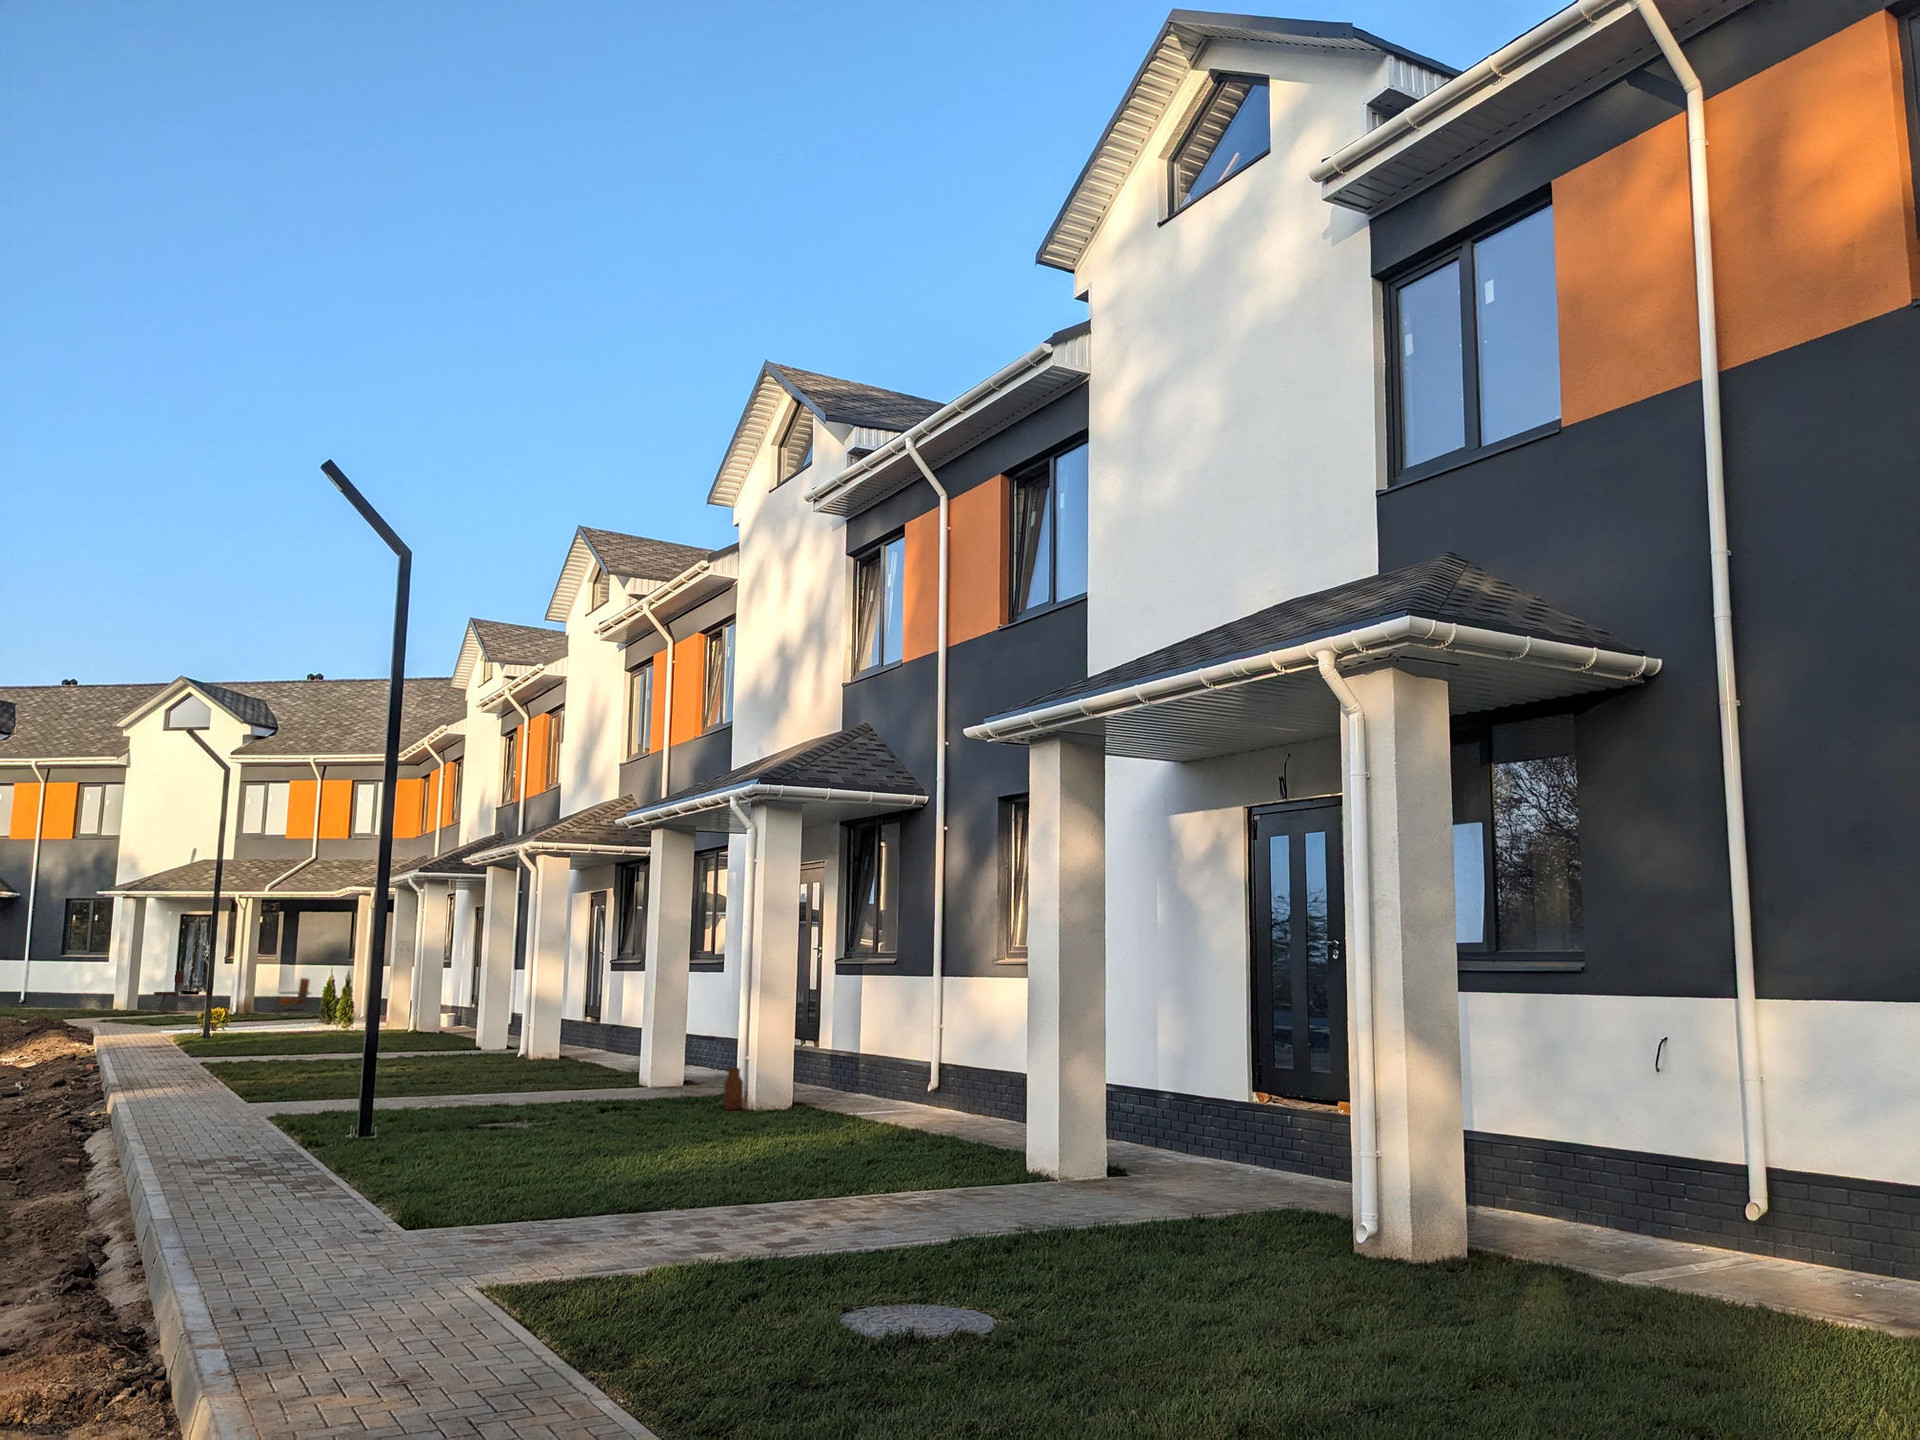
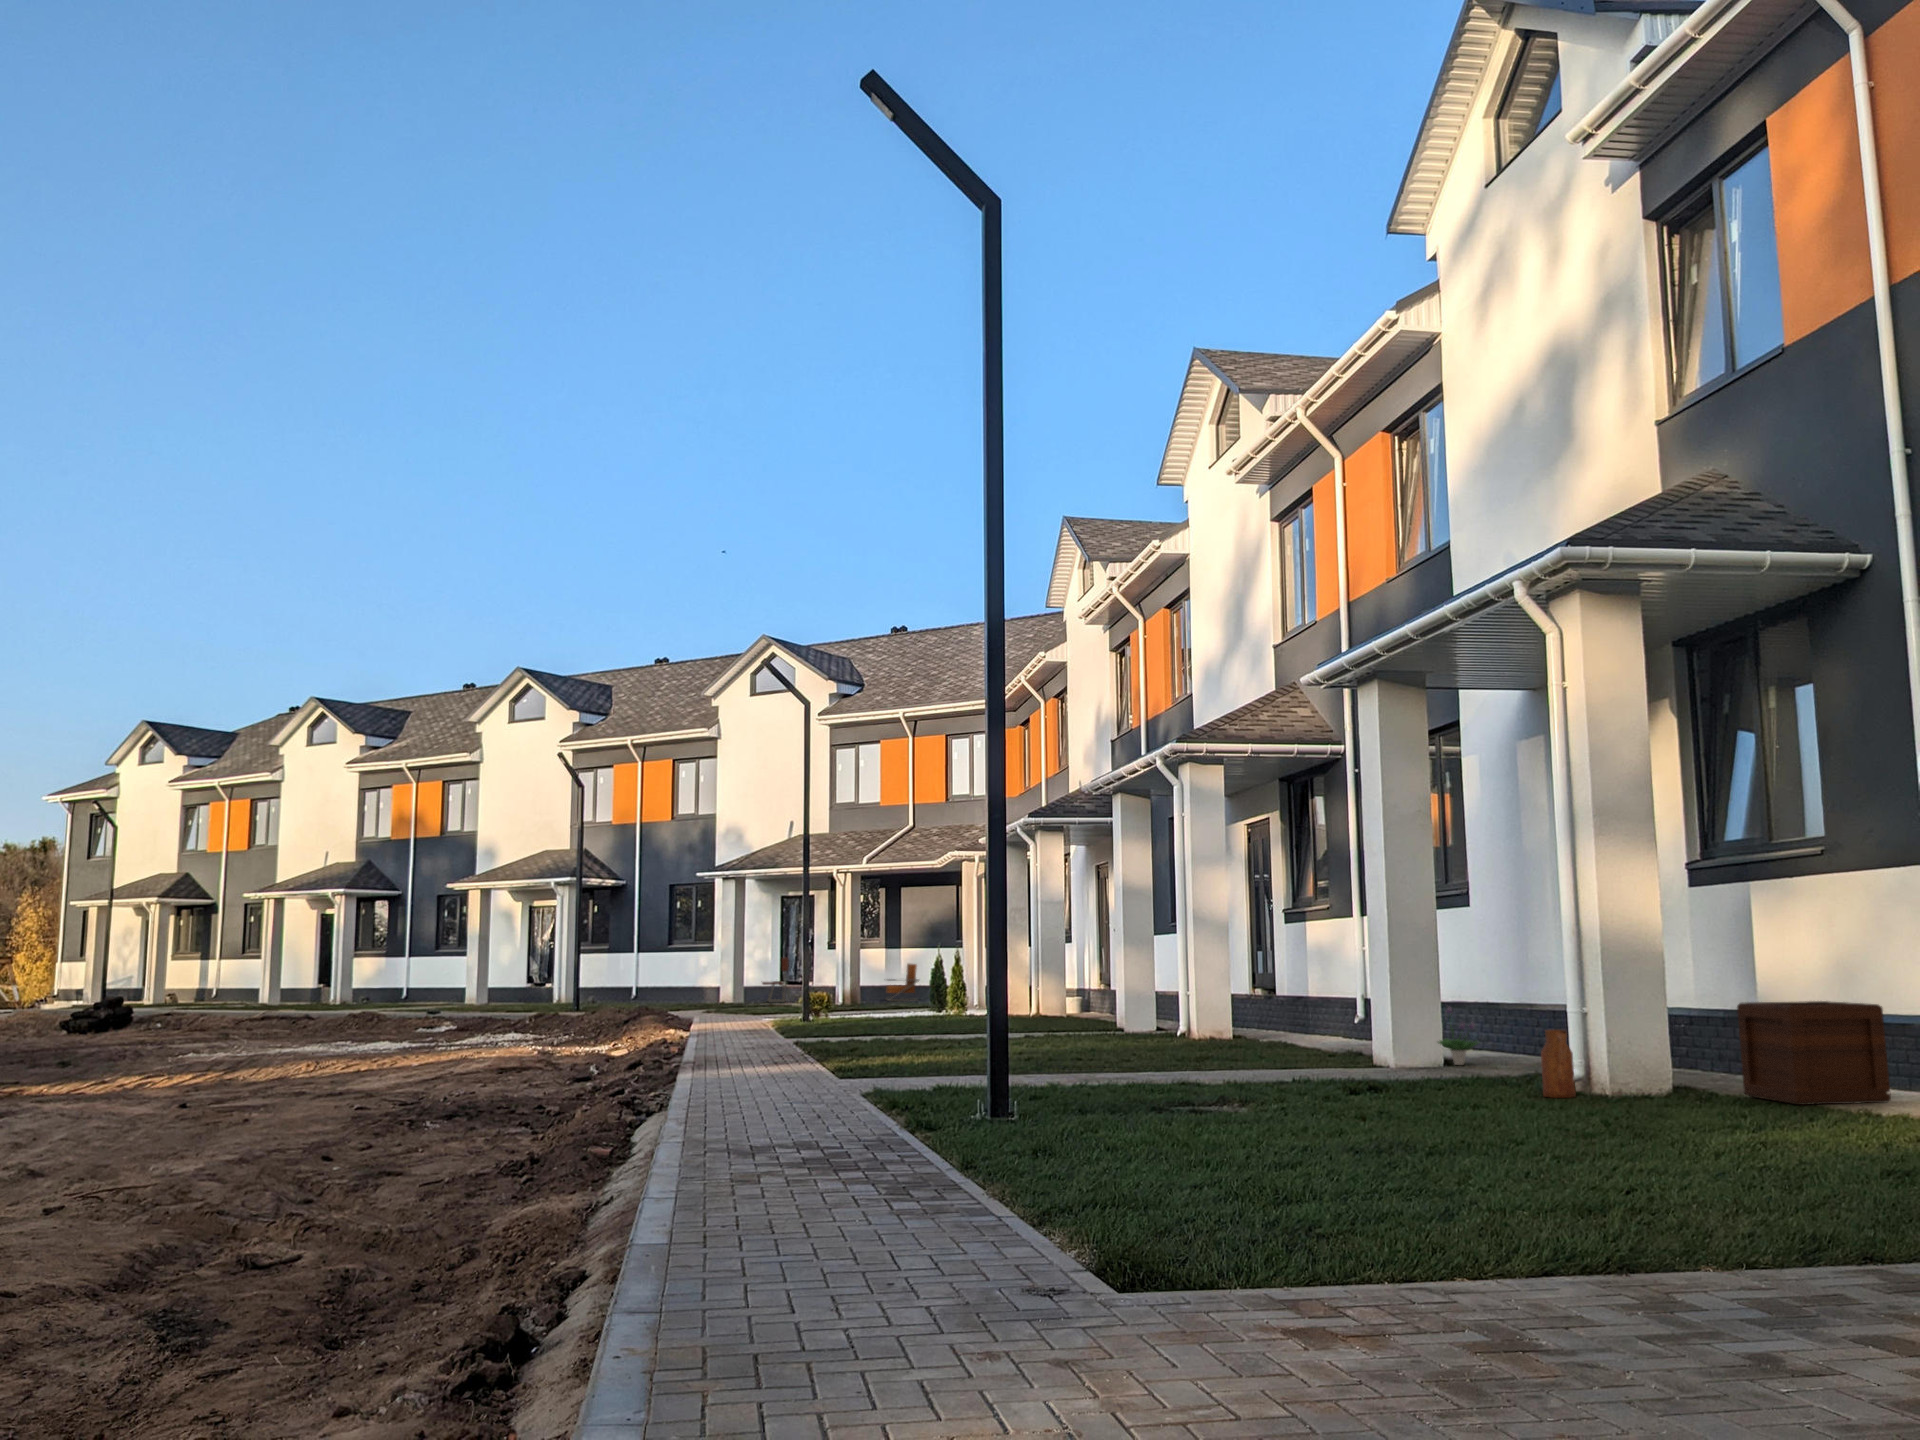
potted plant: none [684,1044,712,1083] -> present [1438,1007,1478,1065]
wooden crate: none [835,1050,907,1113] -> present [1737,1001,1891,1105]

